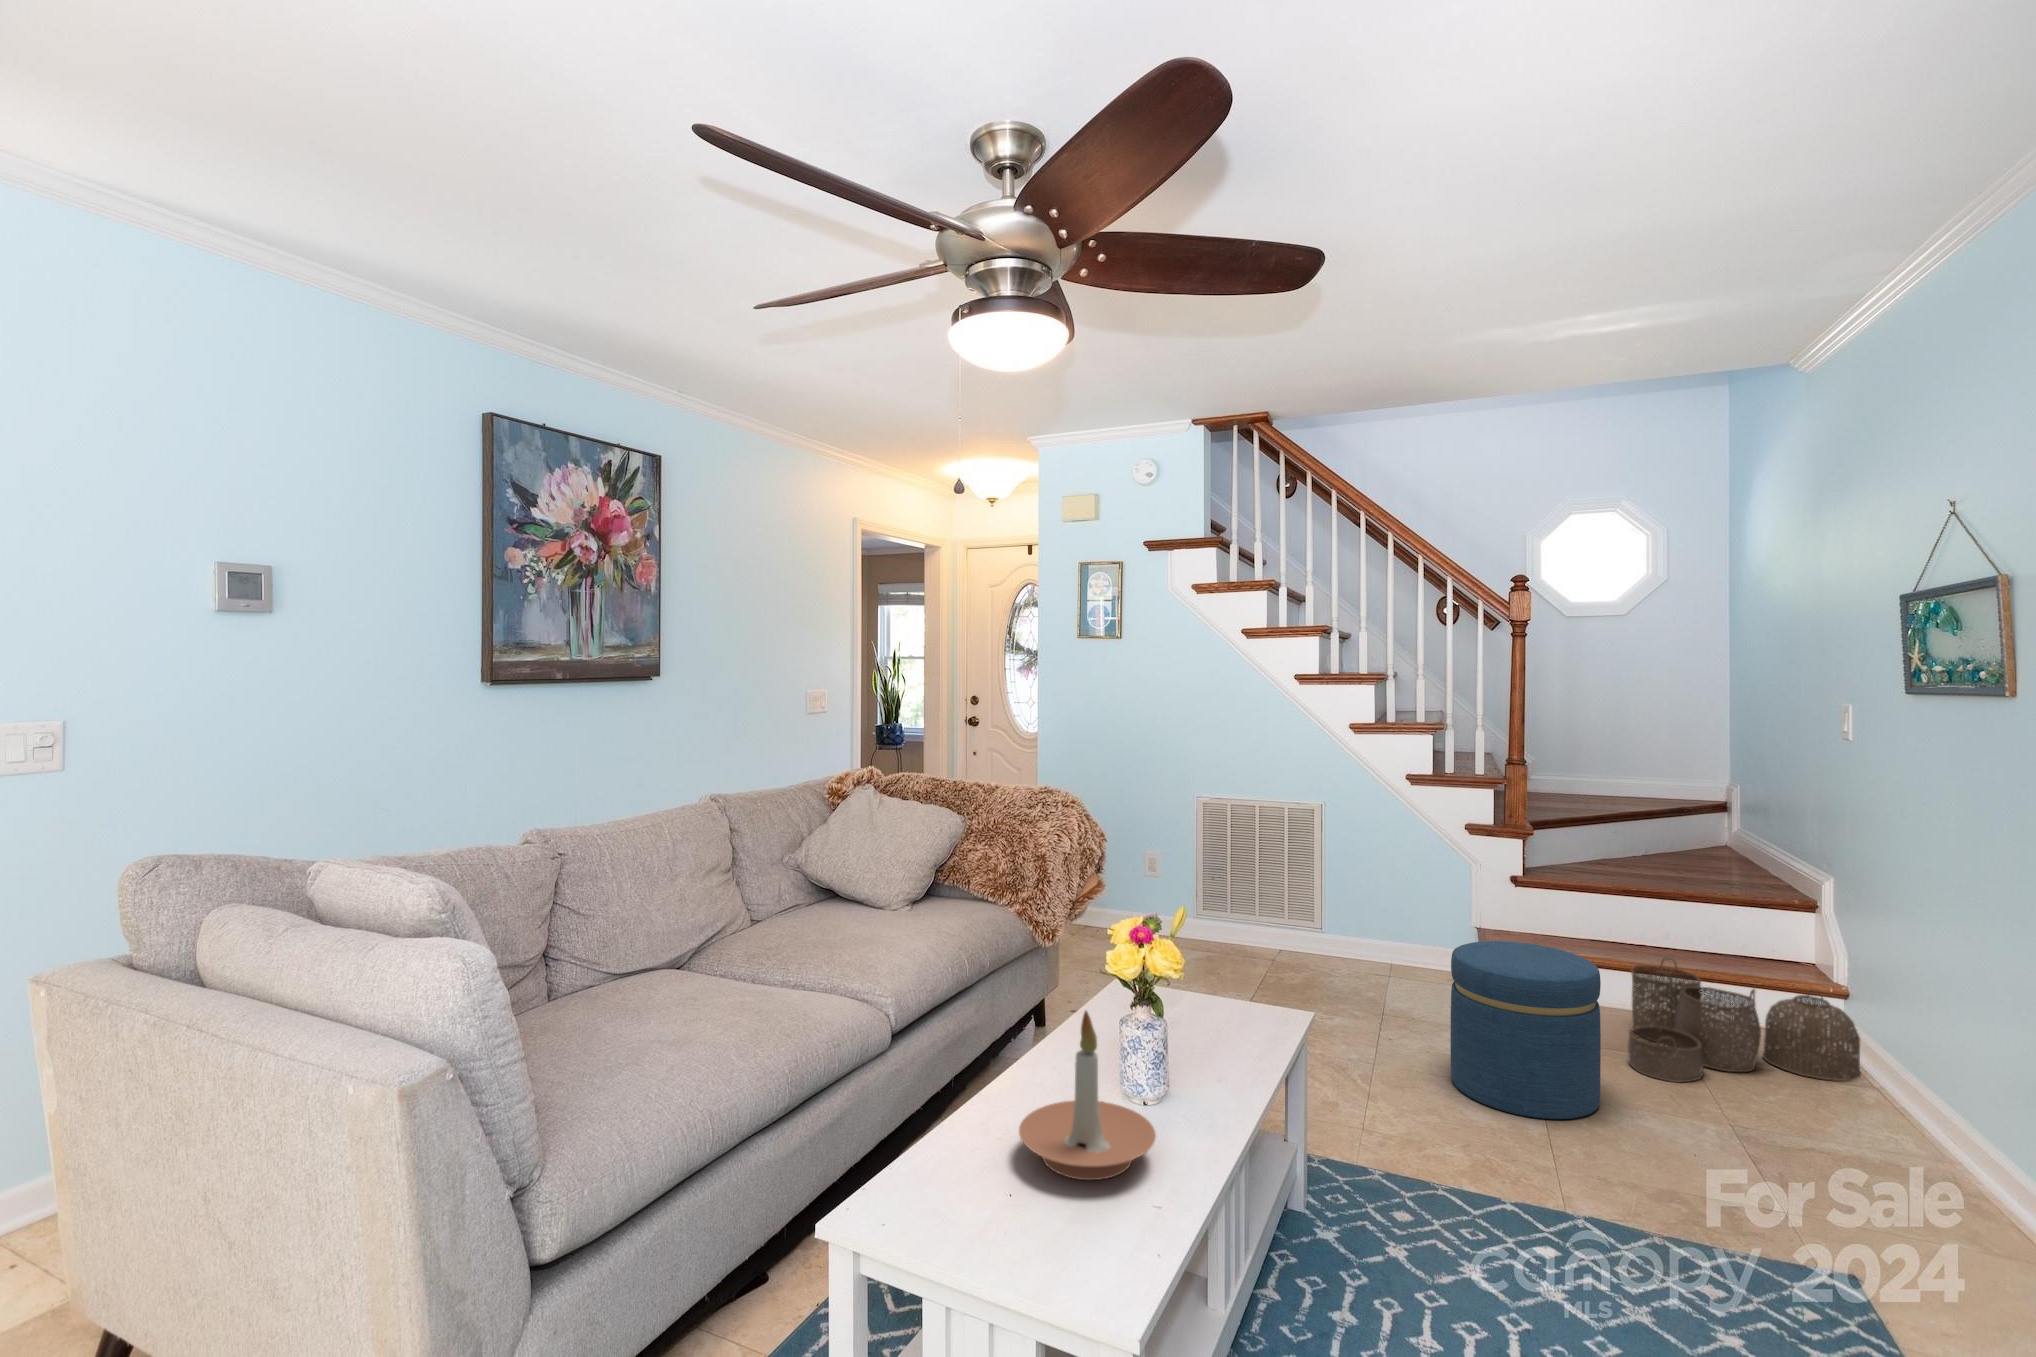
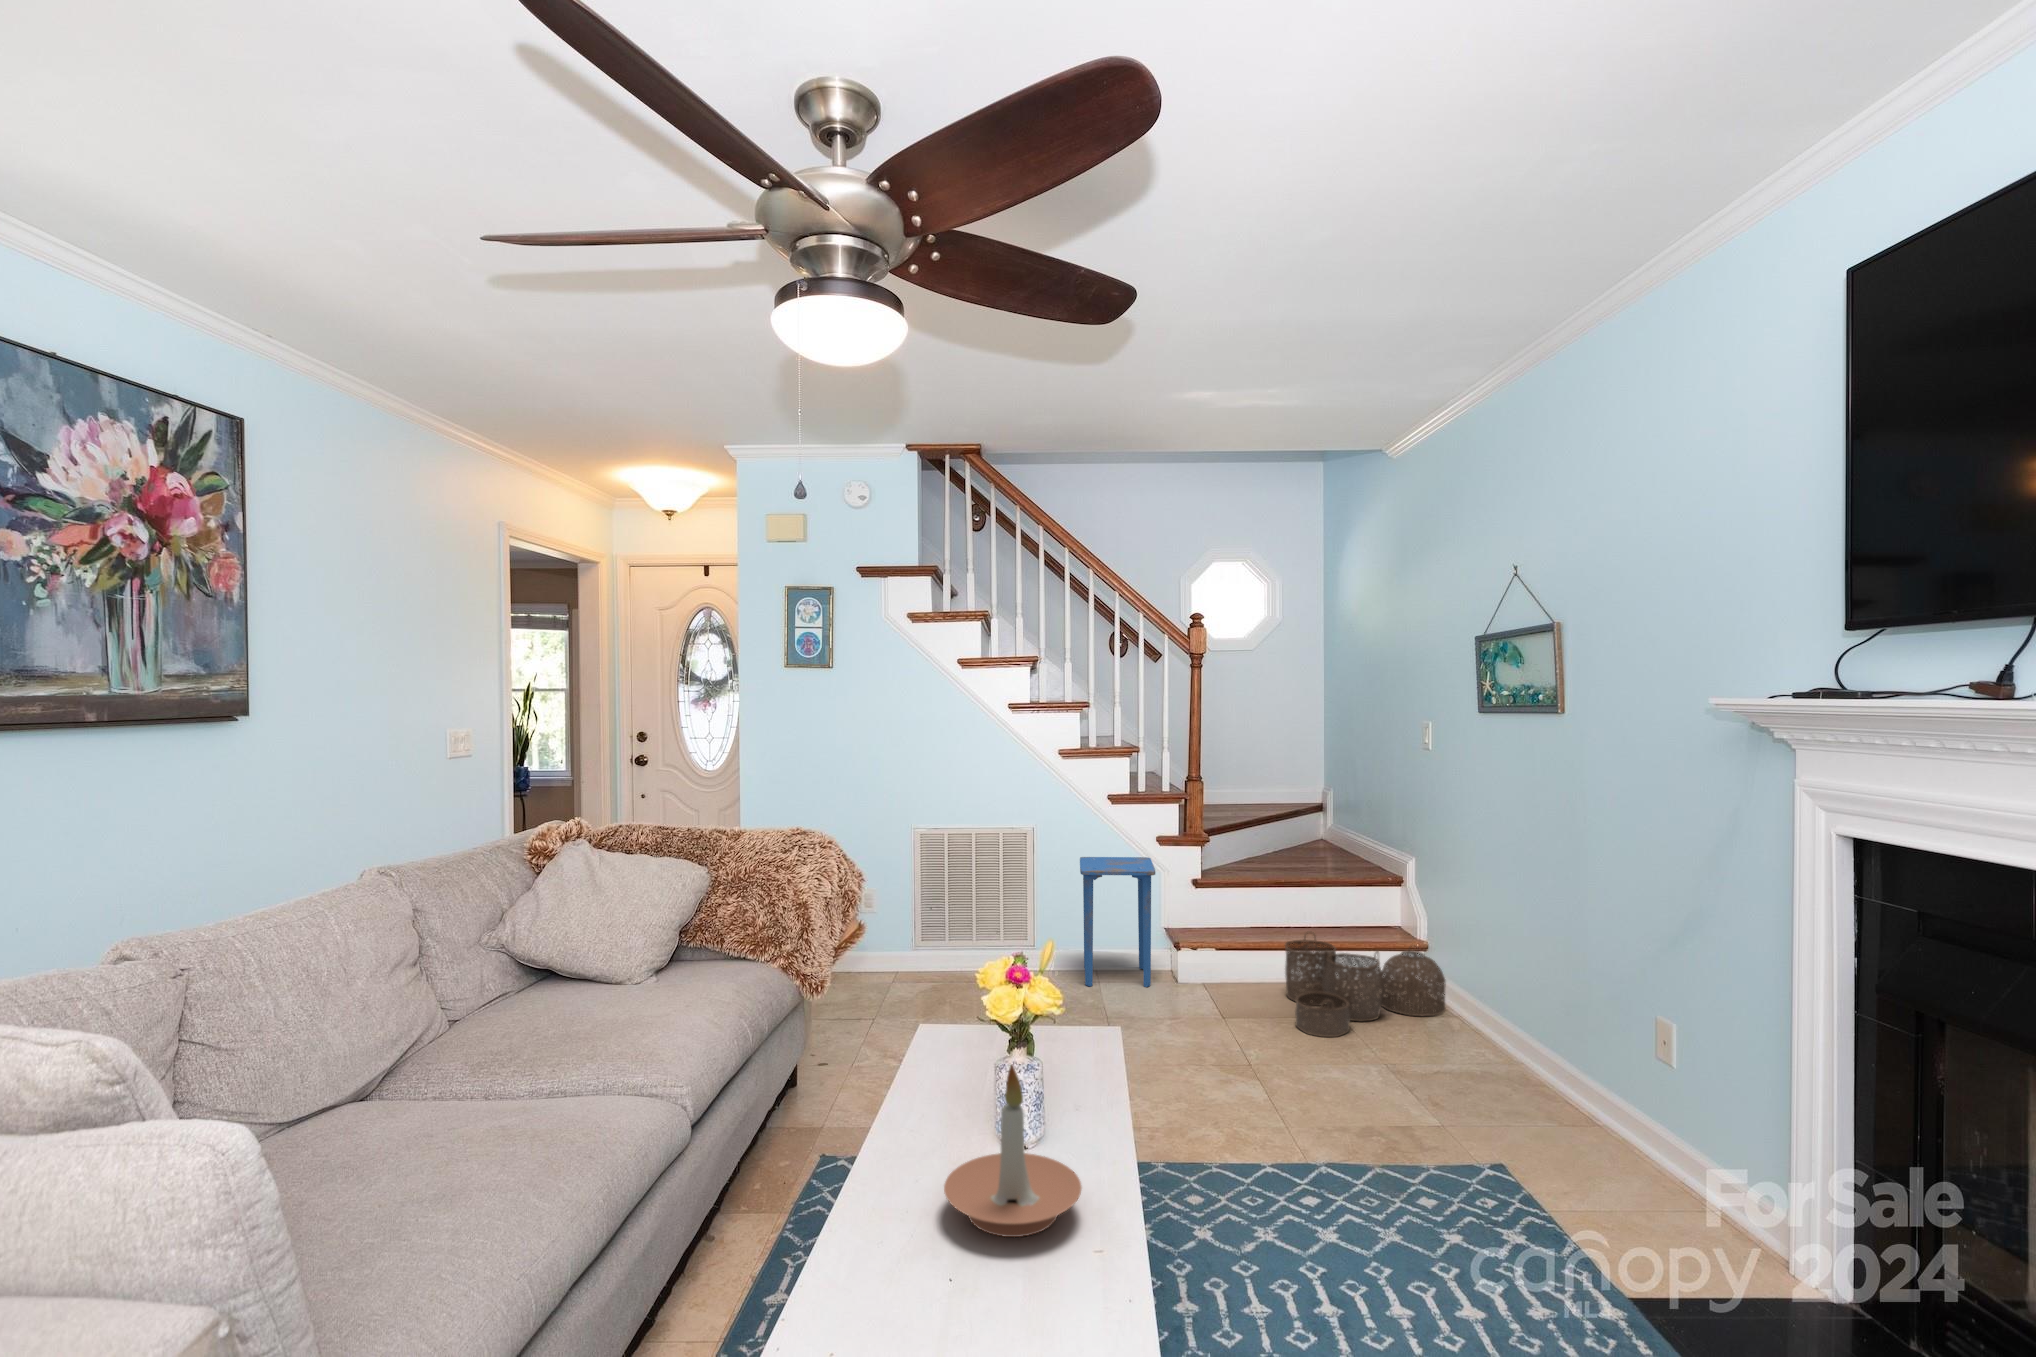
side table: none [1383,850,1473,995] -> present [1080,857,1155,987]
ottoman: present [1450,941,1601,1119] -> none [1173,935,1293,1088]

